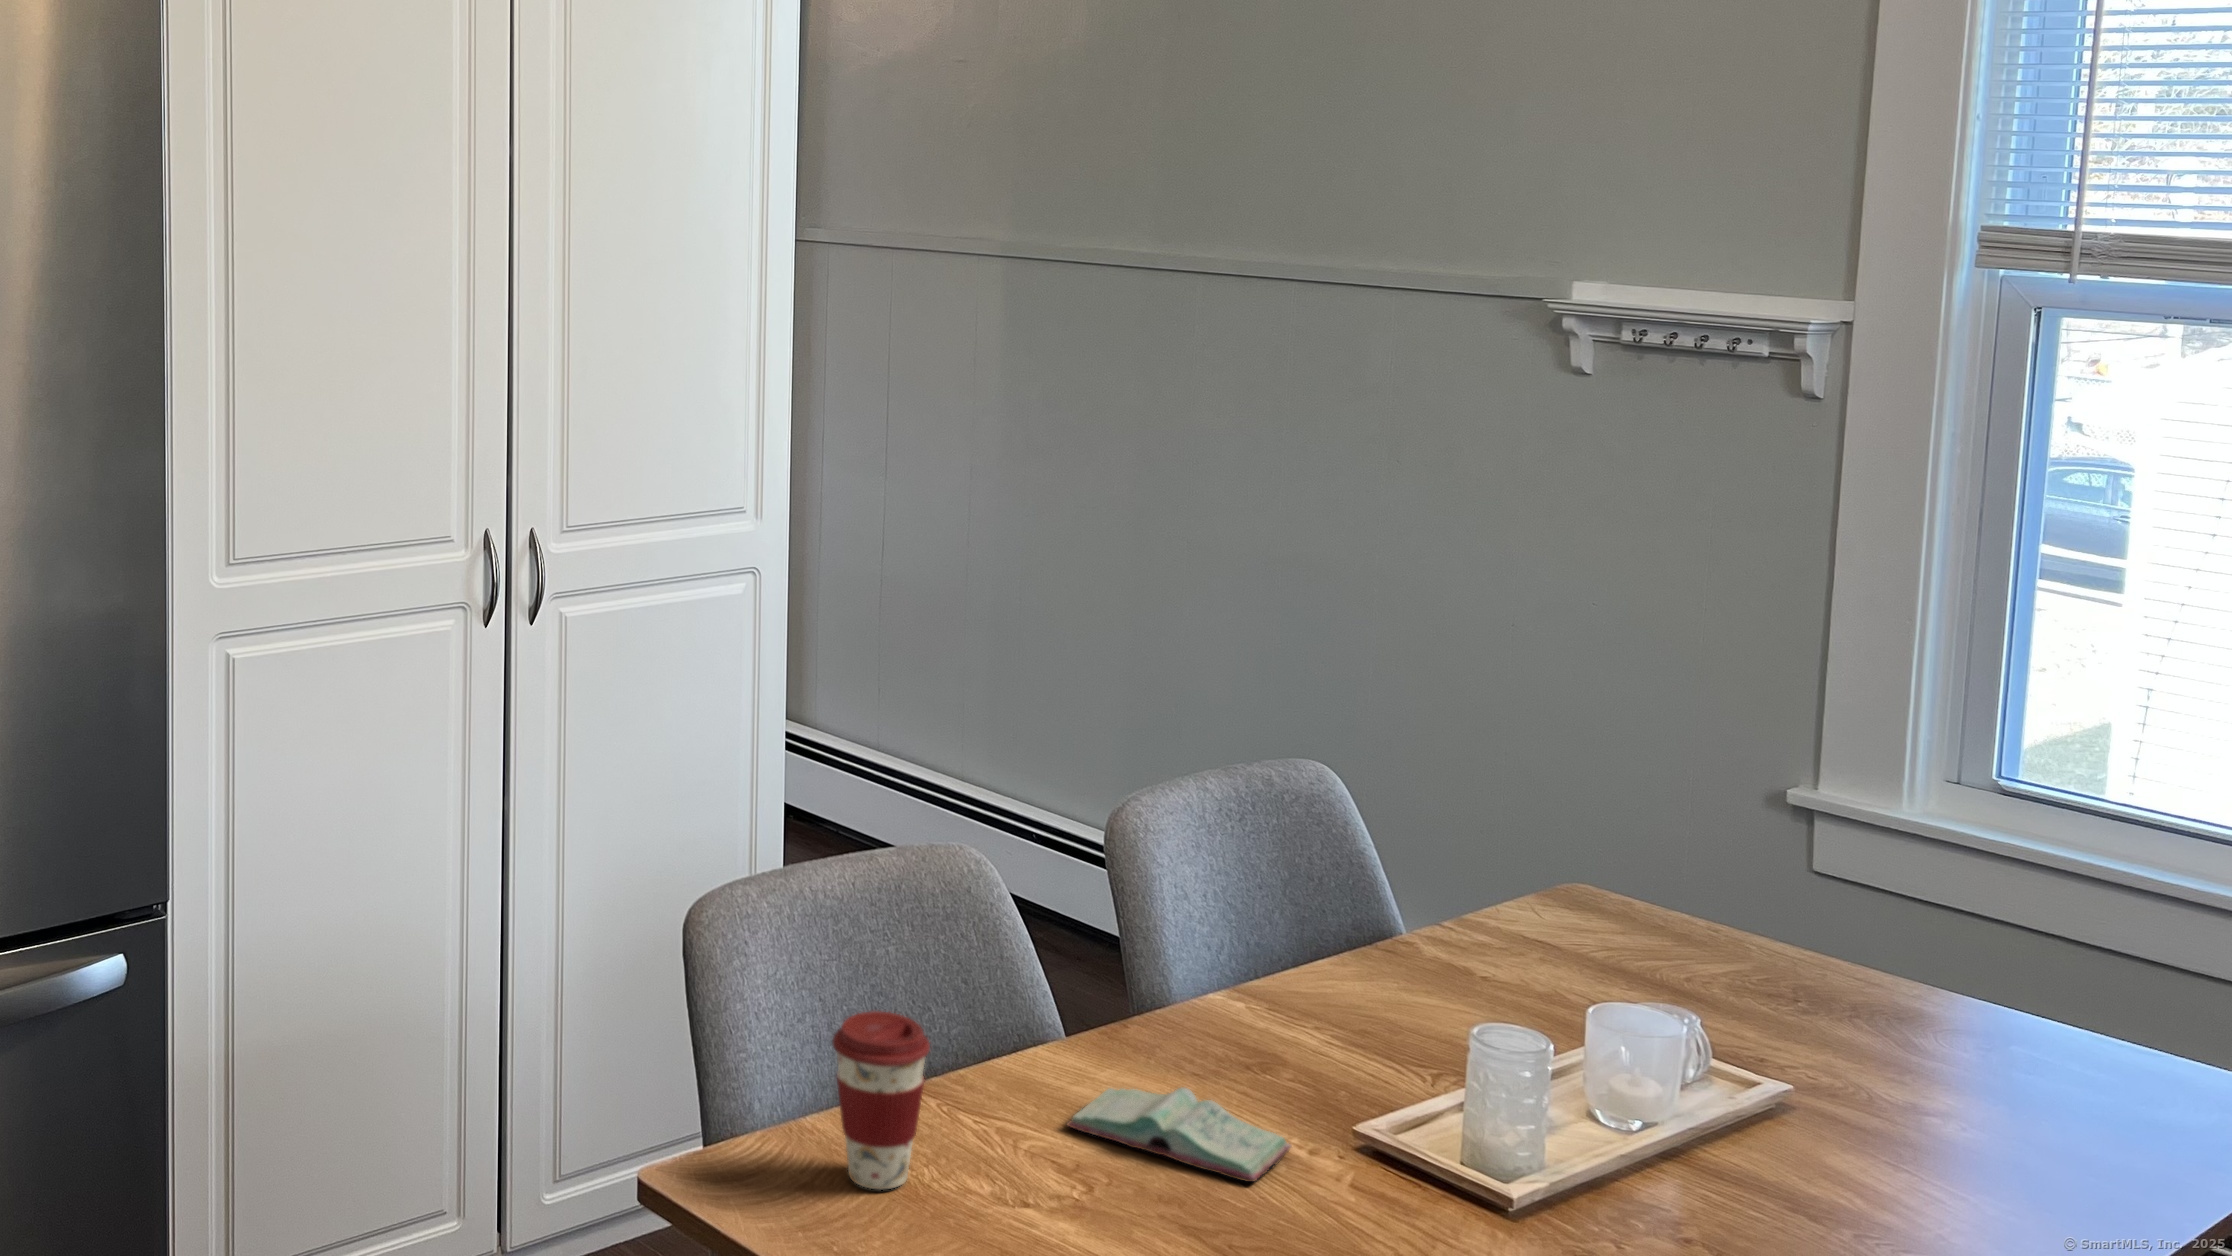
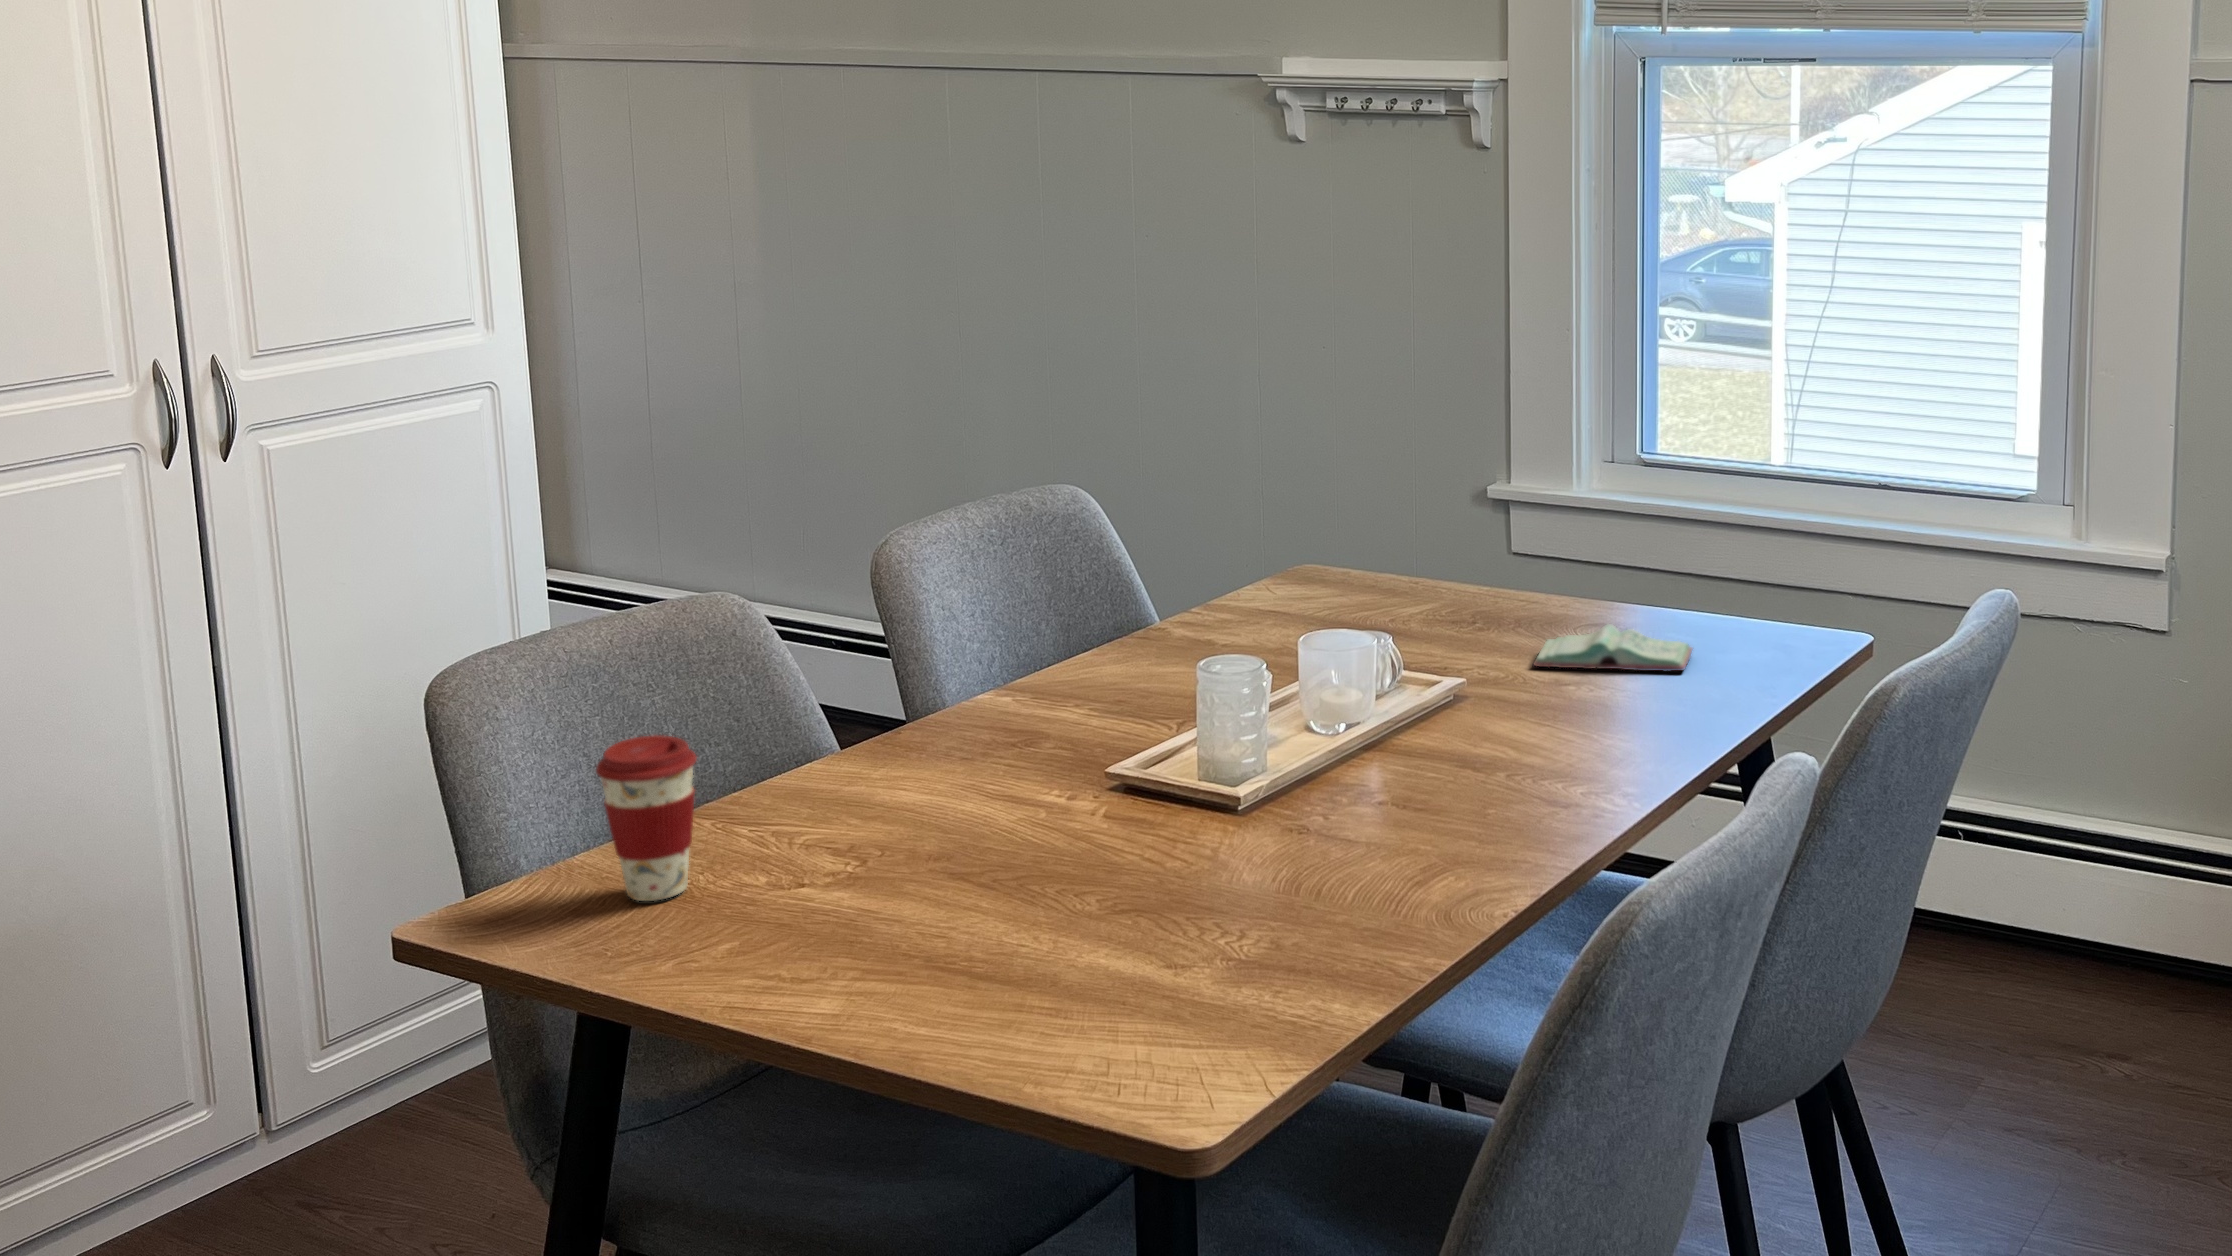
book: present [1067,1088,1291,1182] -> present [1534,624,1692,672]

